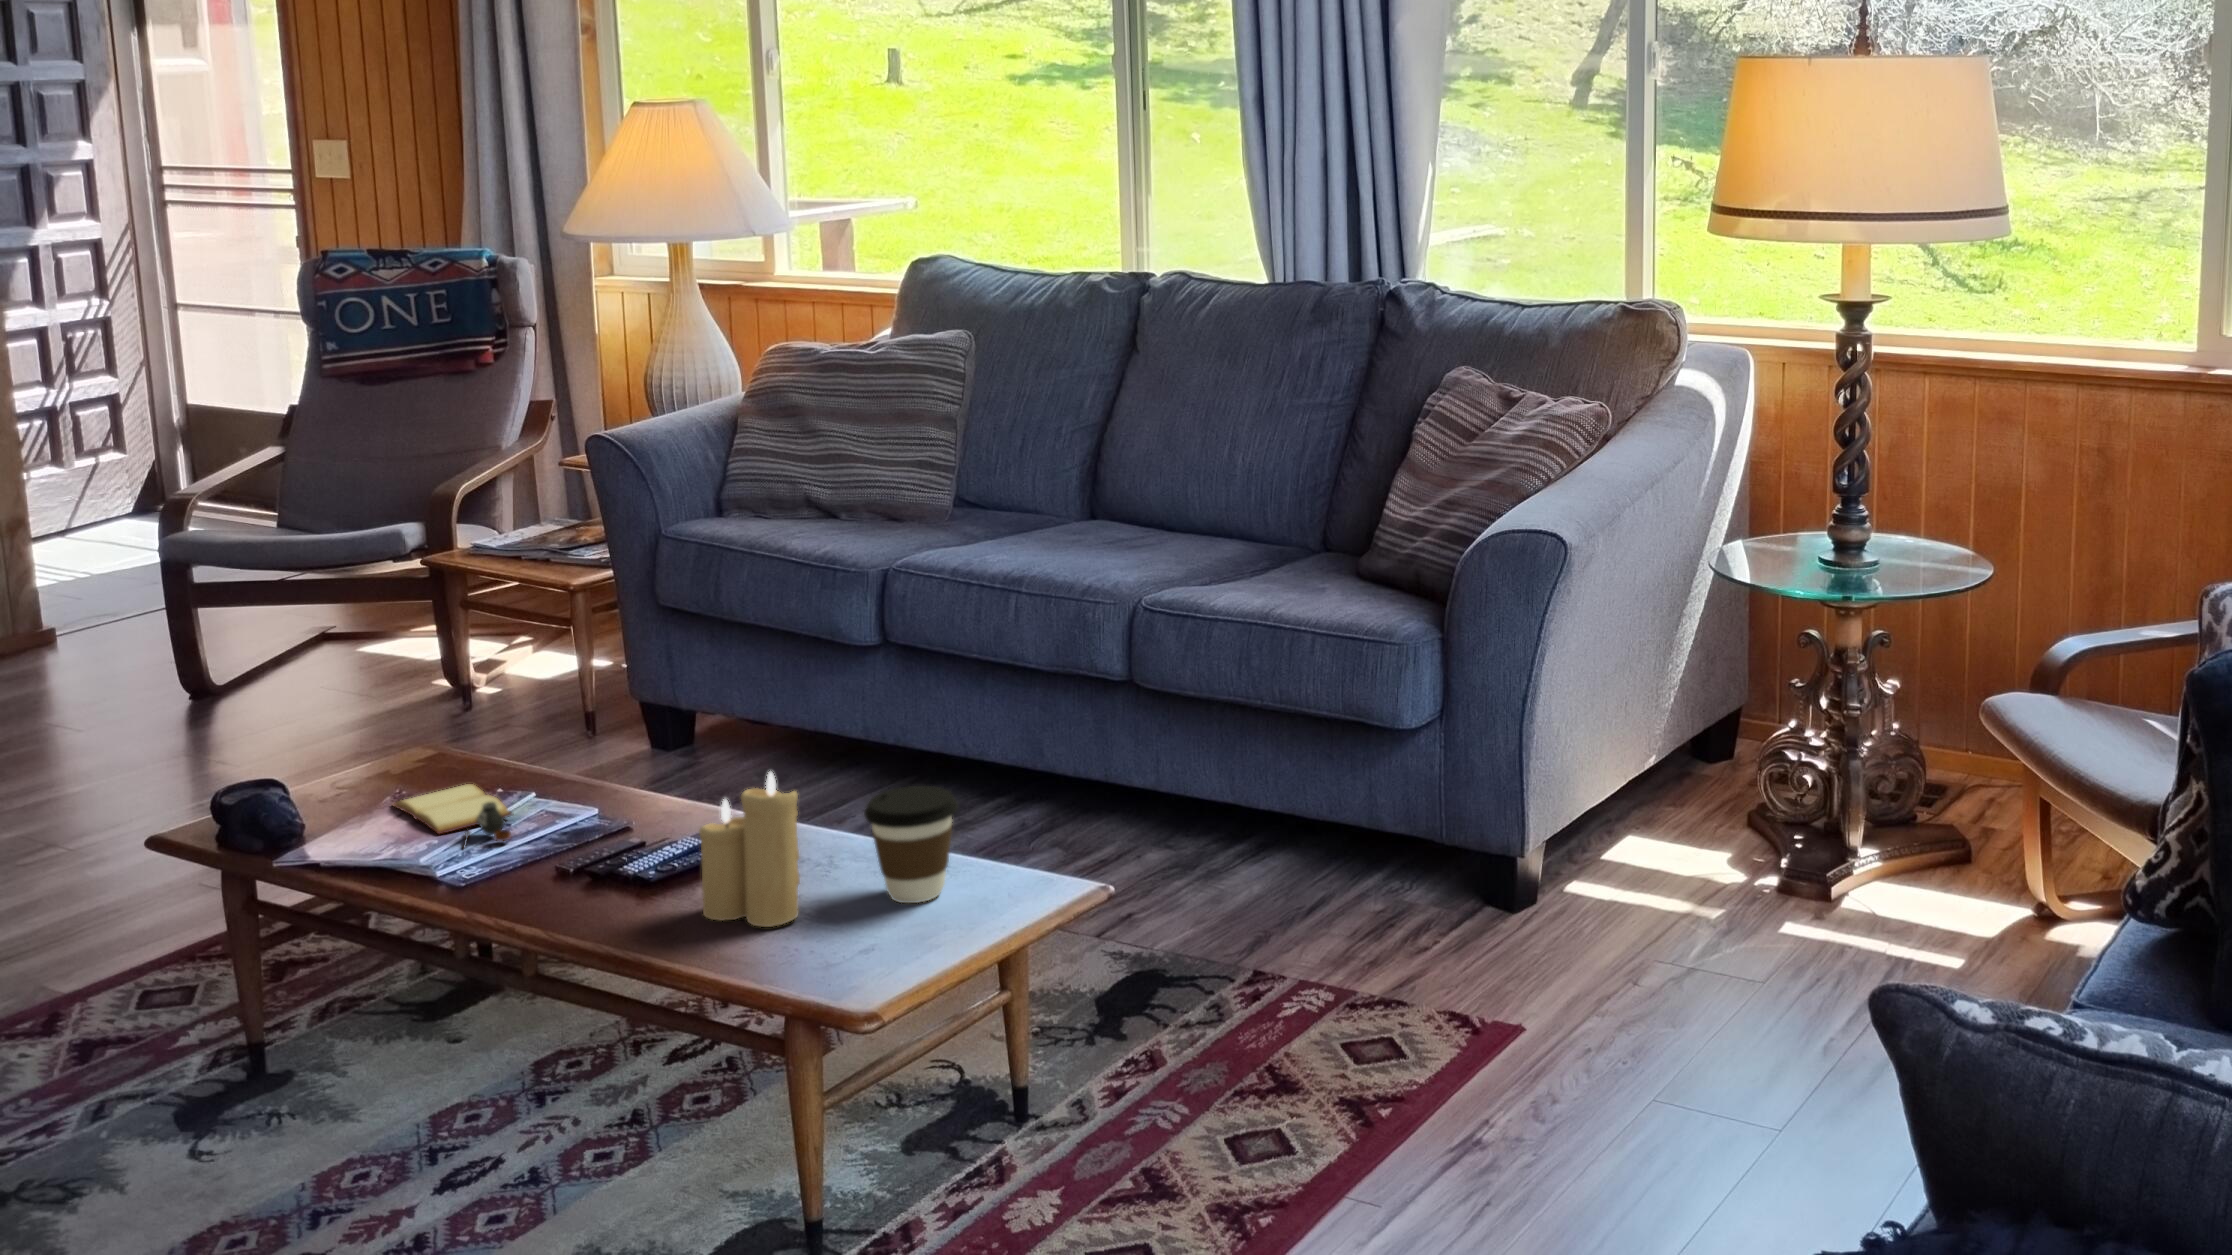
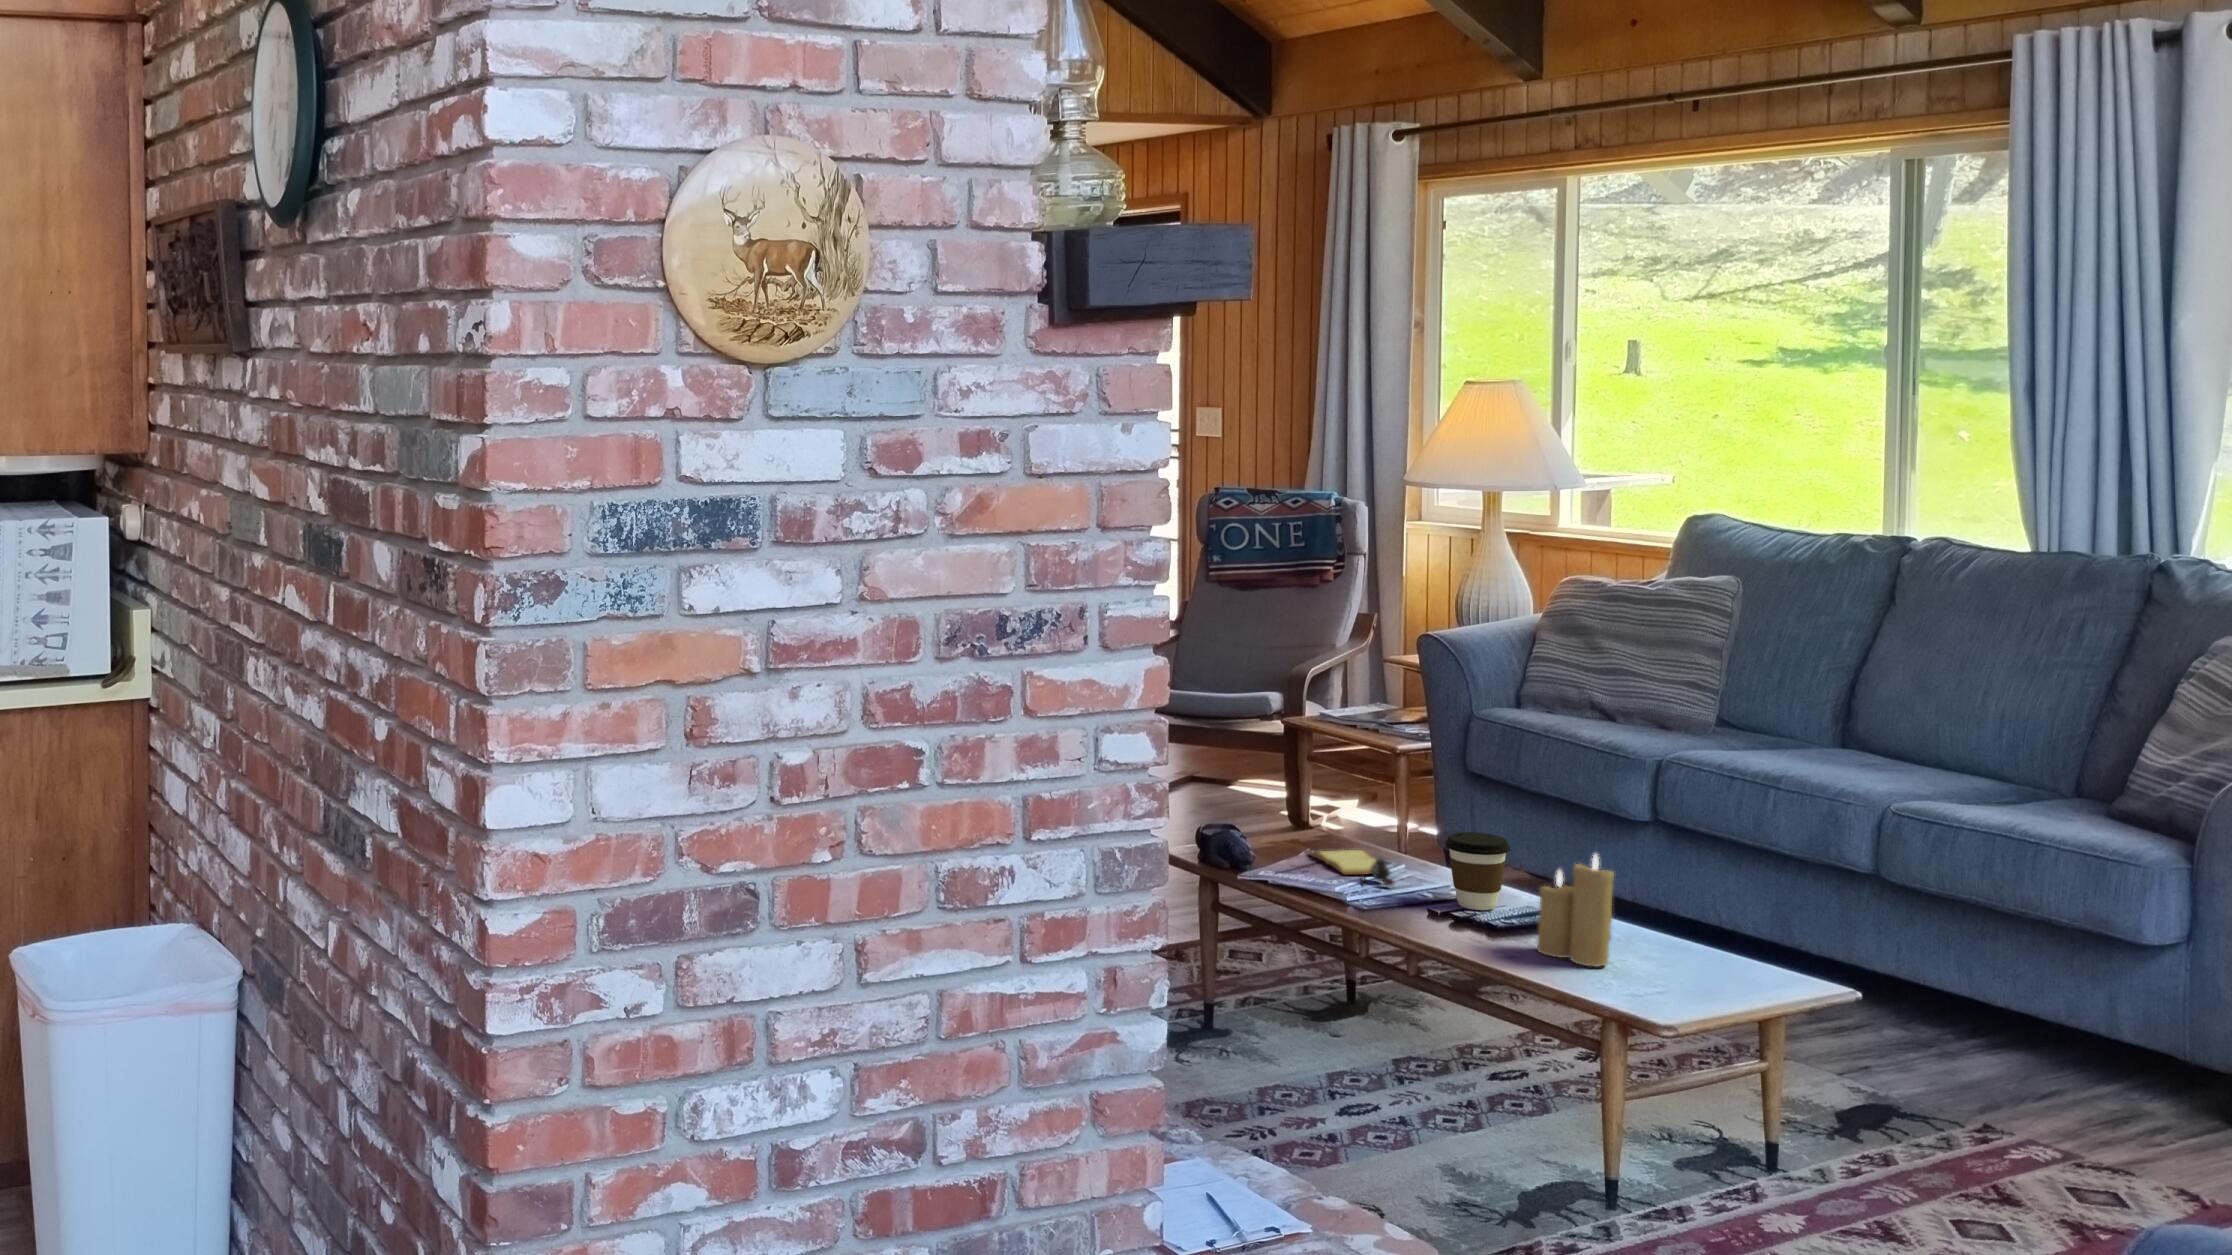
coffee cup: present [864,786,958,903] -> present [1445,832,1510,910]

